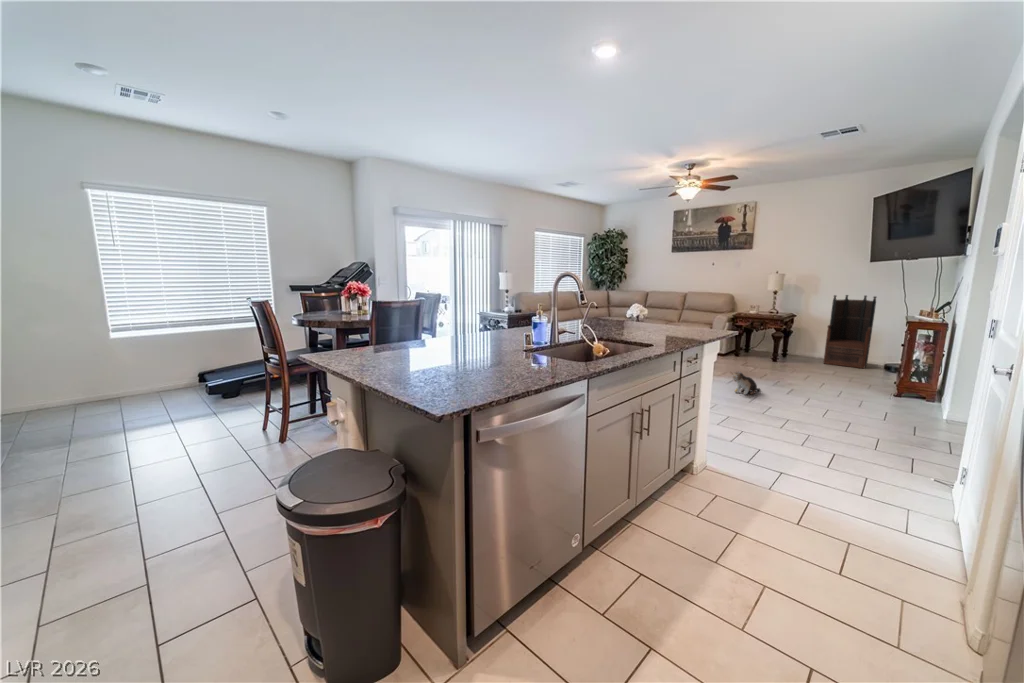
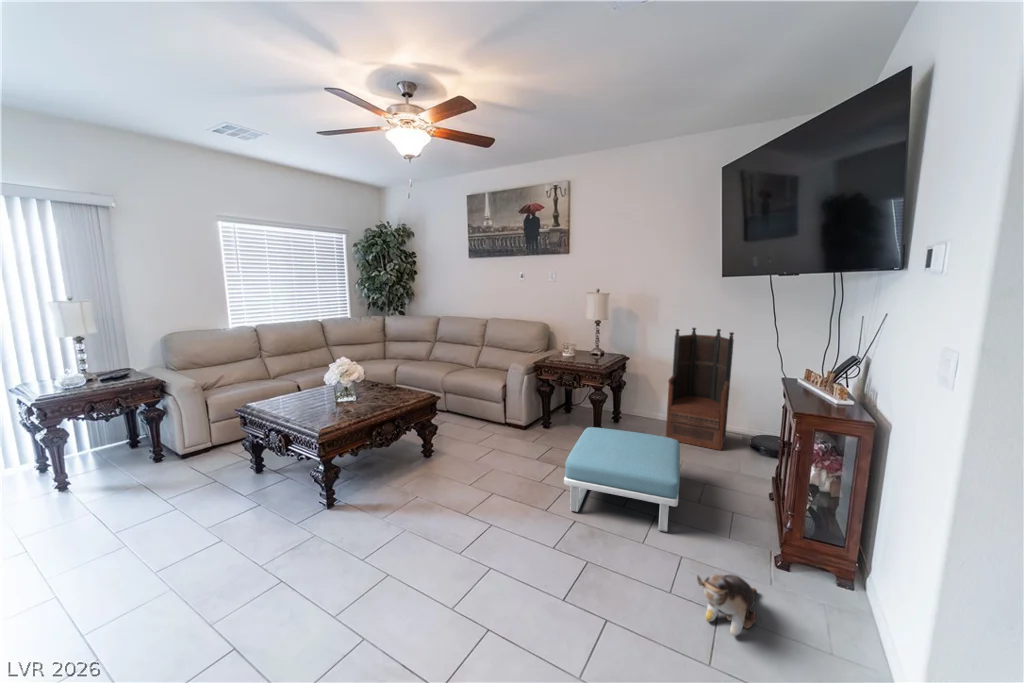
footstool: none [772,346,841,386] -> present [564,427,680,532]
plush toy: present [733,371,760,394] -> present [697,575,757,636]

